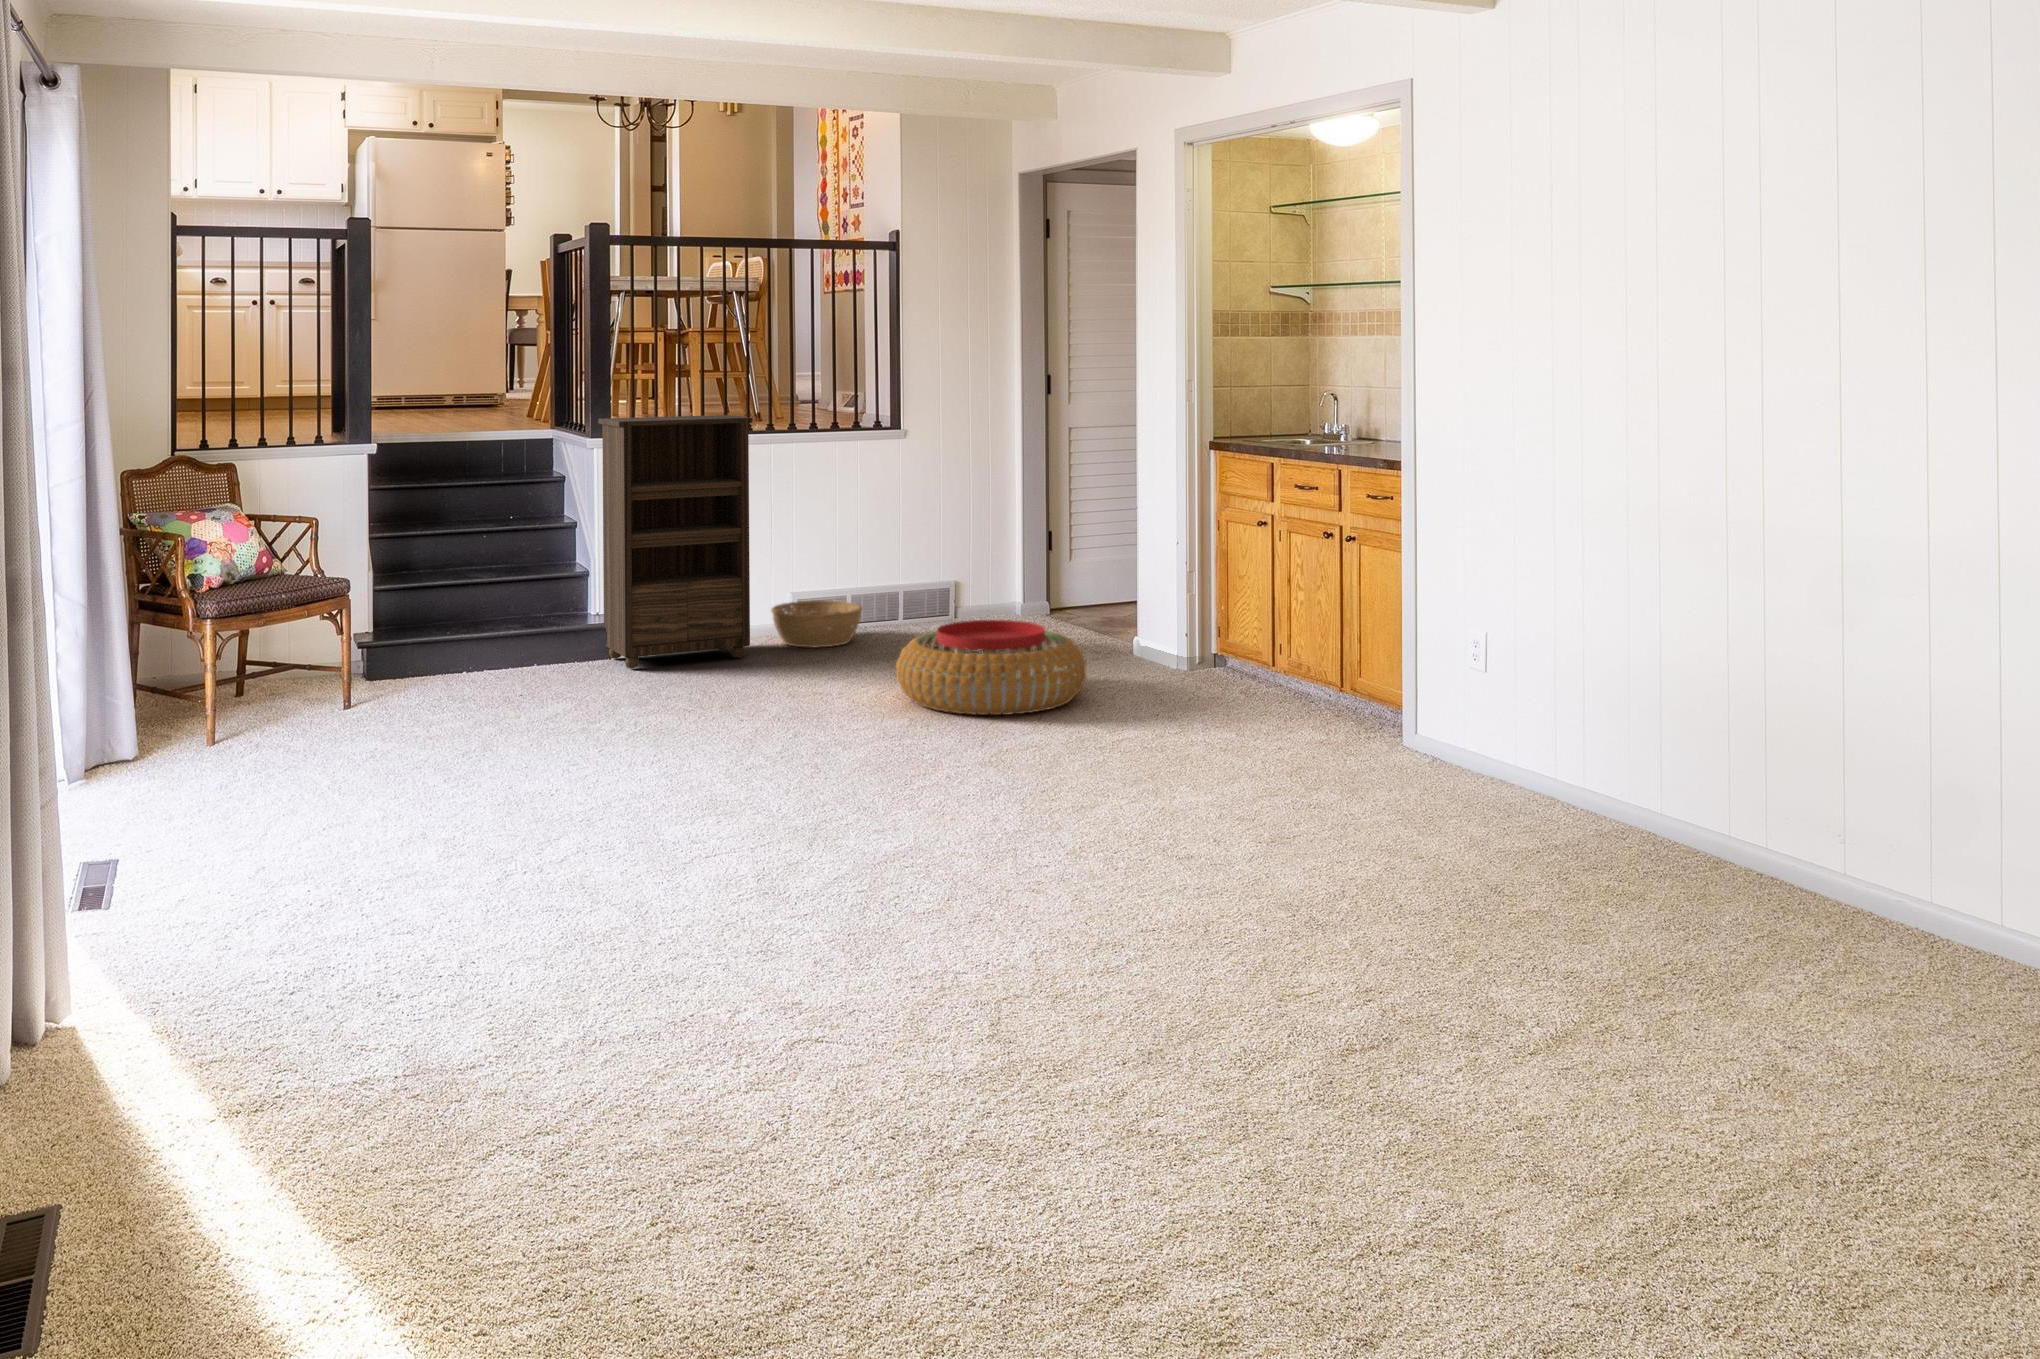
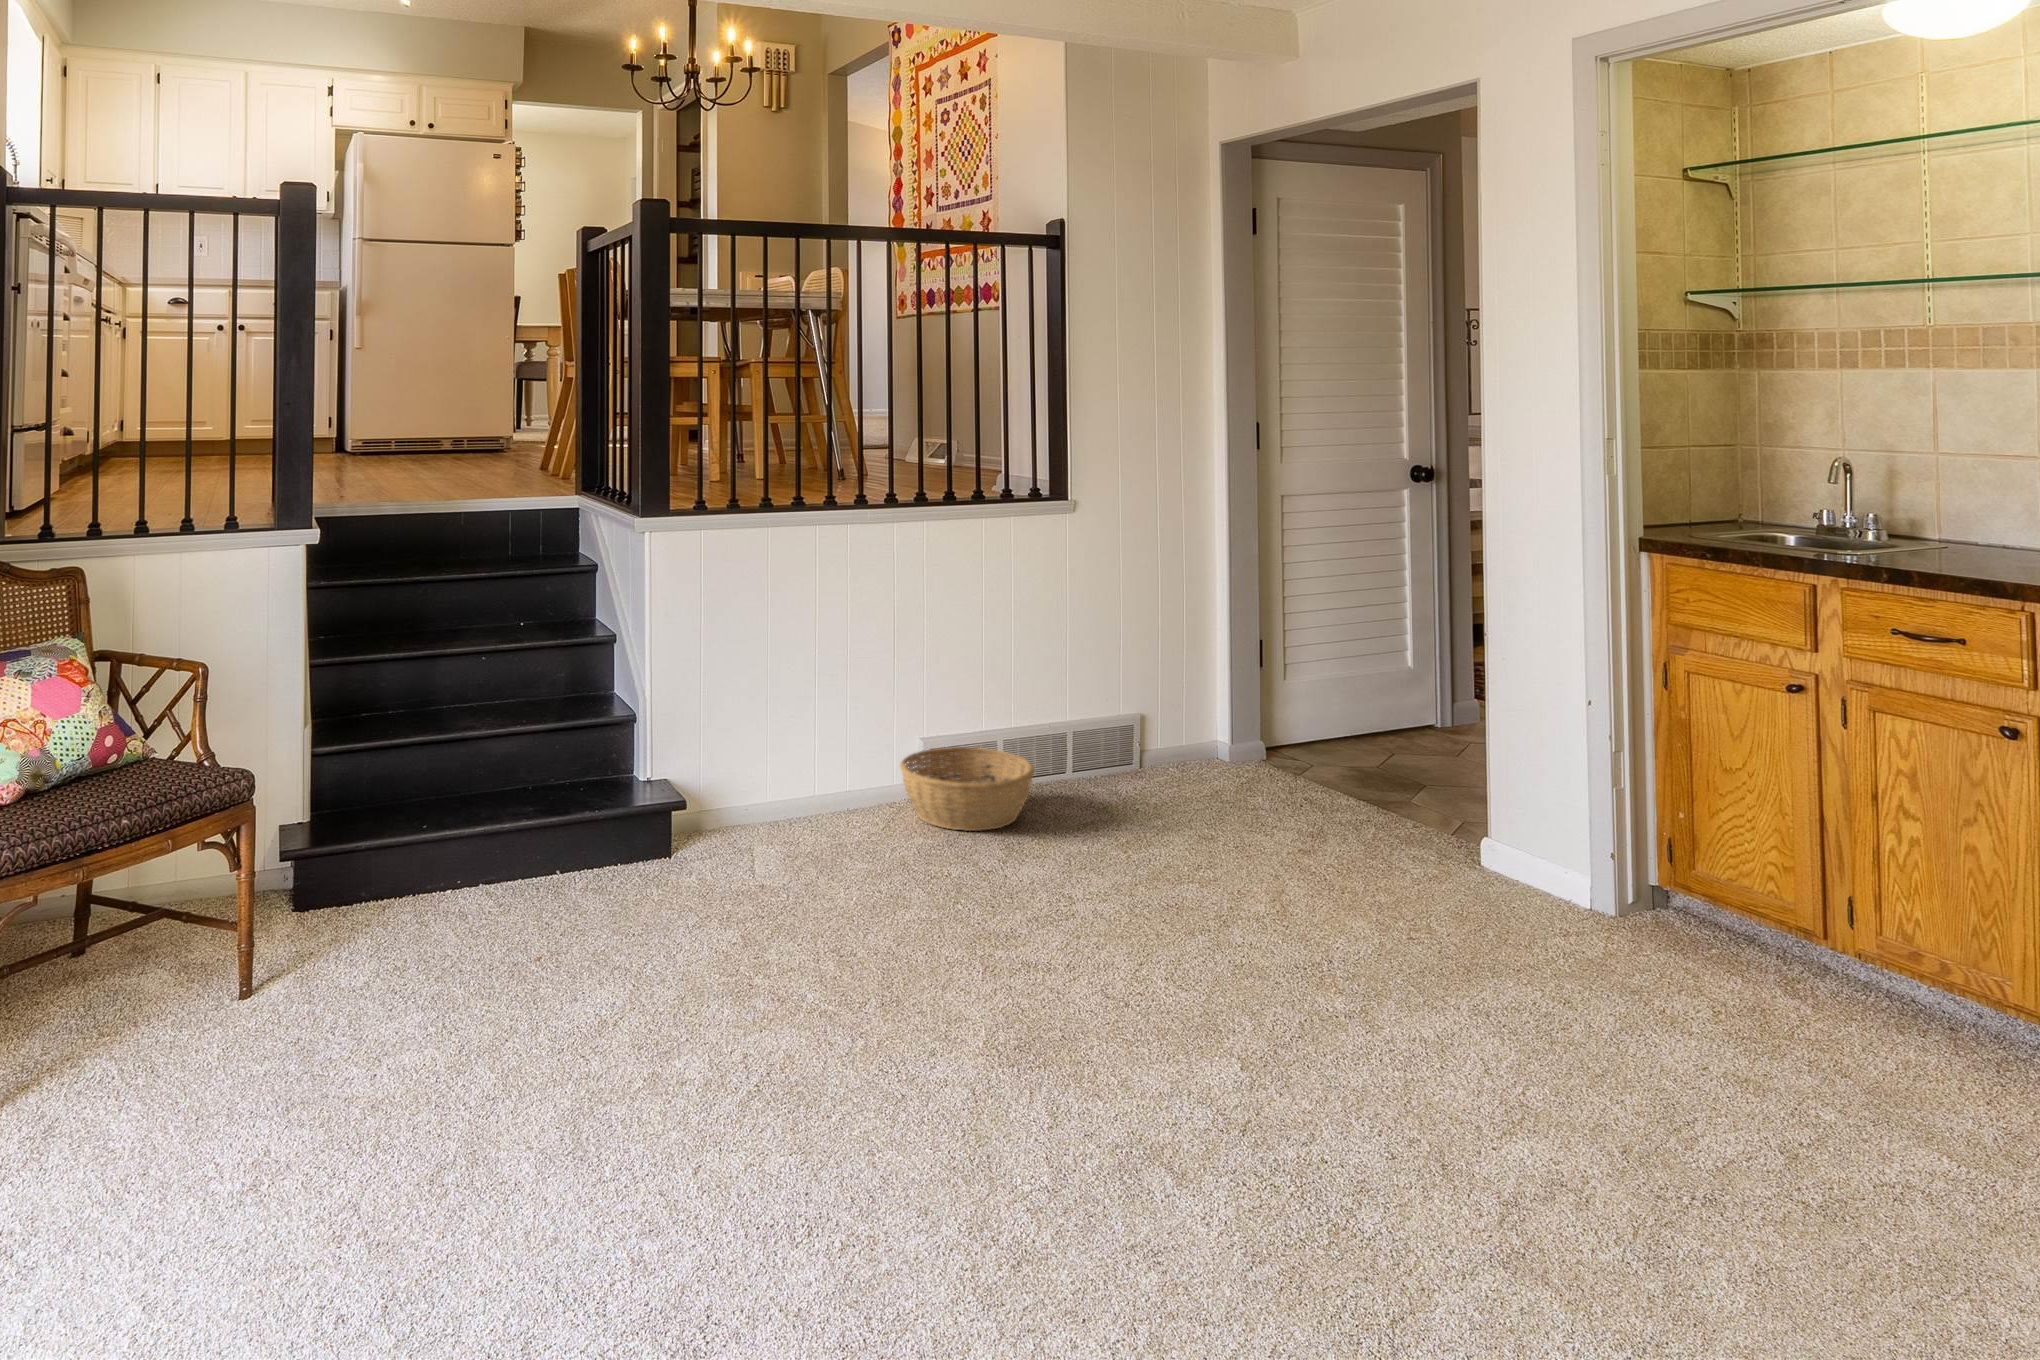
bookshelf: present [598,415,753,669] -> none [659,482,892,882]
pouf: present [896,620,1087,715] -> none [1185,841,1543,1061]

